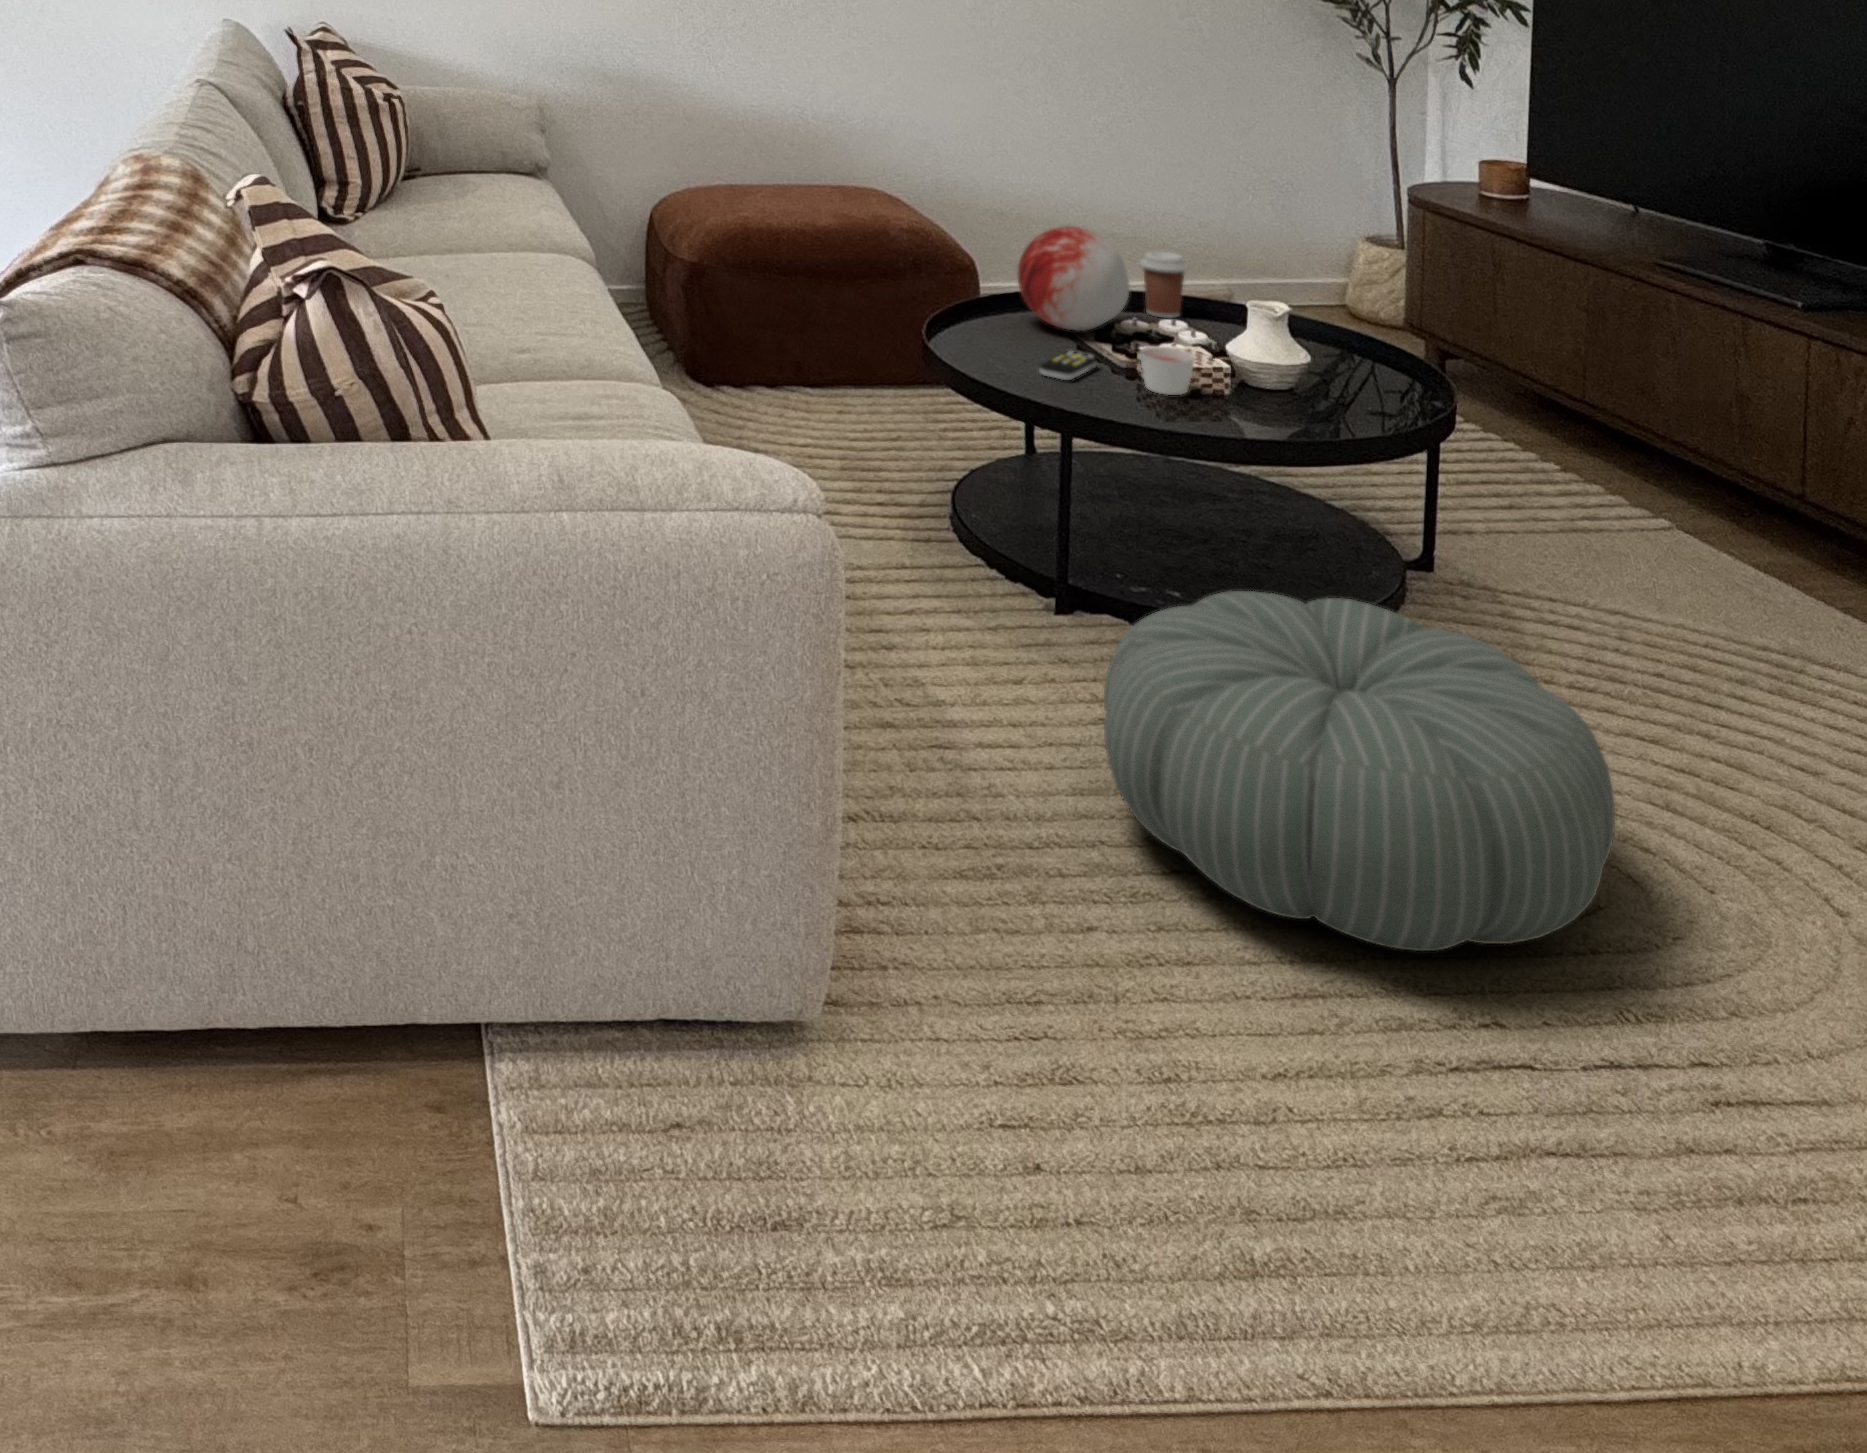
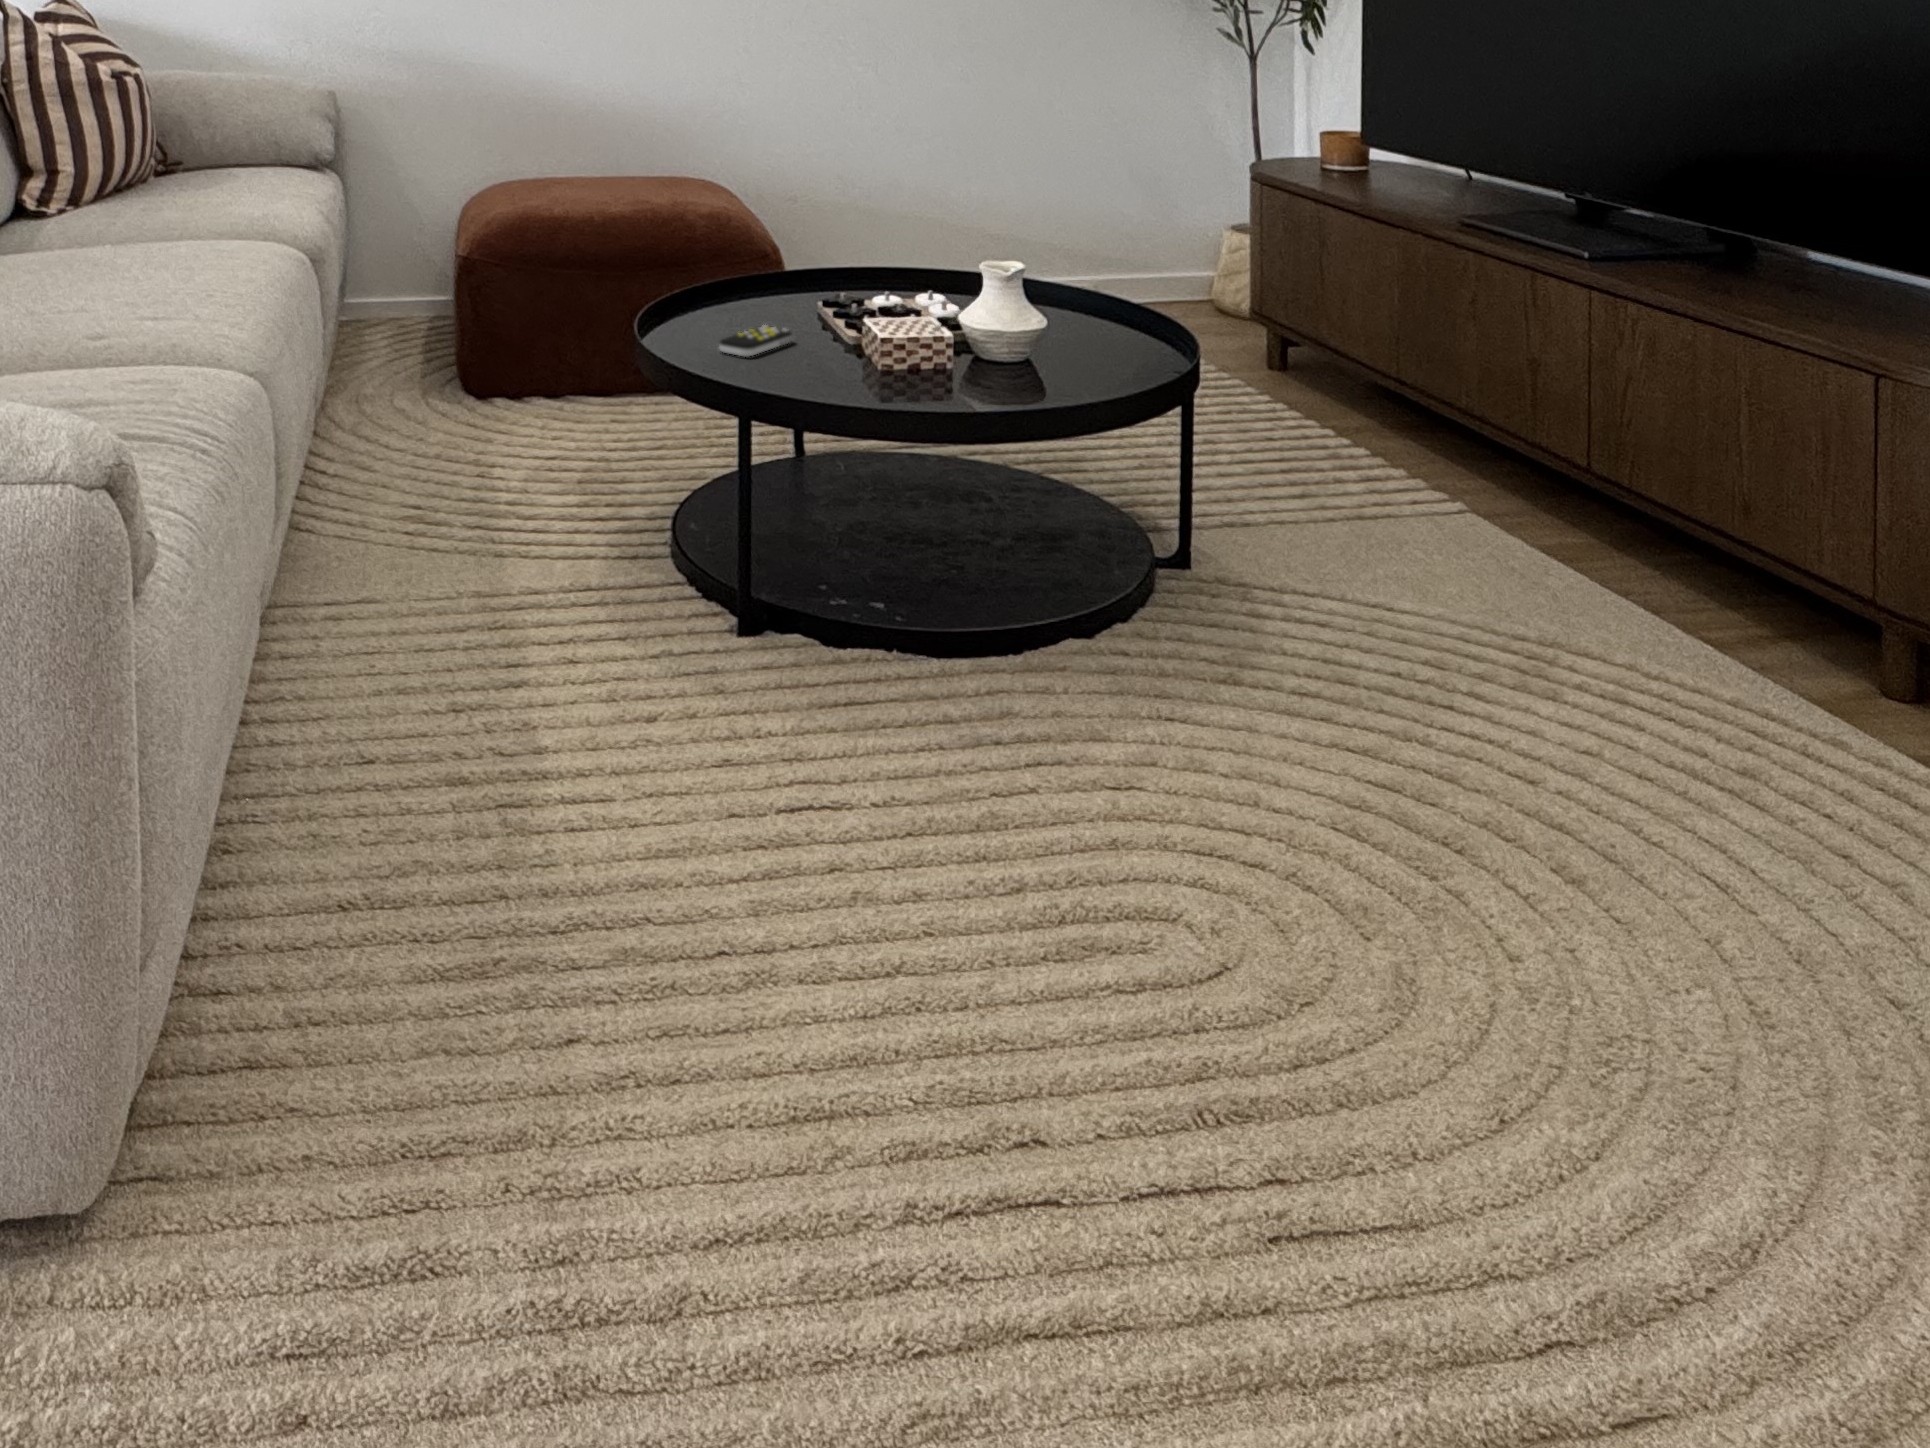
decorative orb: present [1018,226,1130,331] -> none [732,186,853,305]
coffee cup: present [1140,251,1188,318] -> none [882,216,934,291]
candle: present [1139,347,1195,395] -> none [826,315,888,369]
pouf: present [1104,591,1615,951] -> none [658,594,1240,1037]

